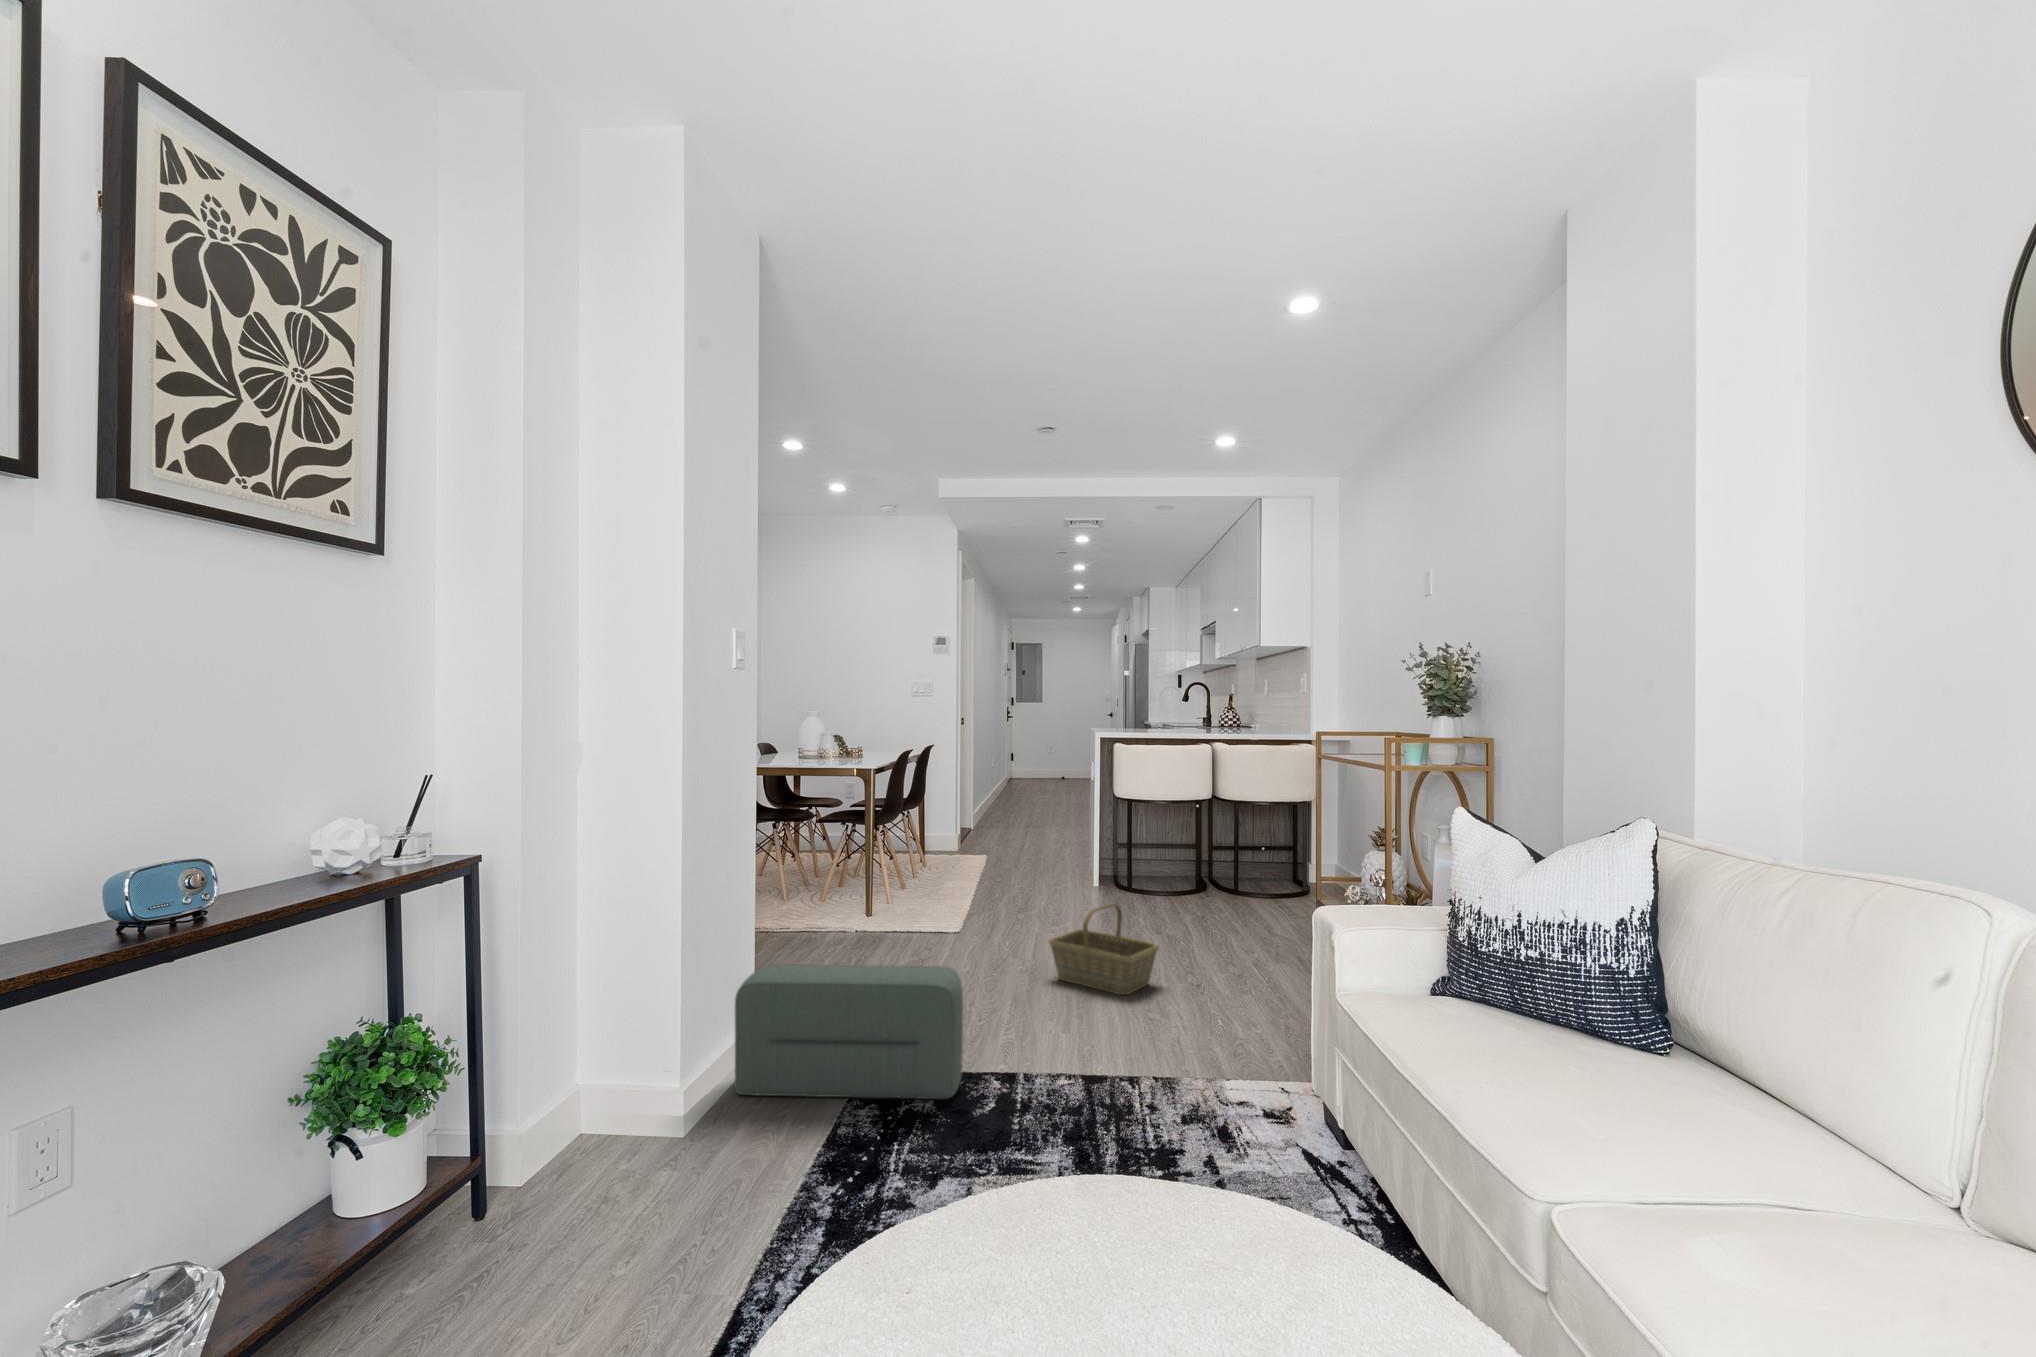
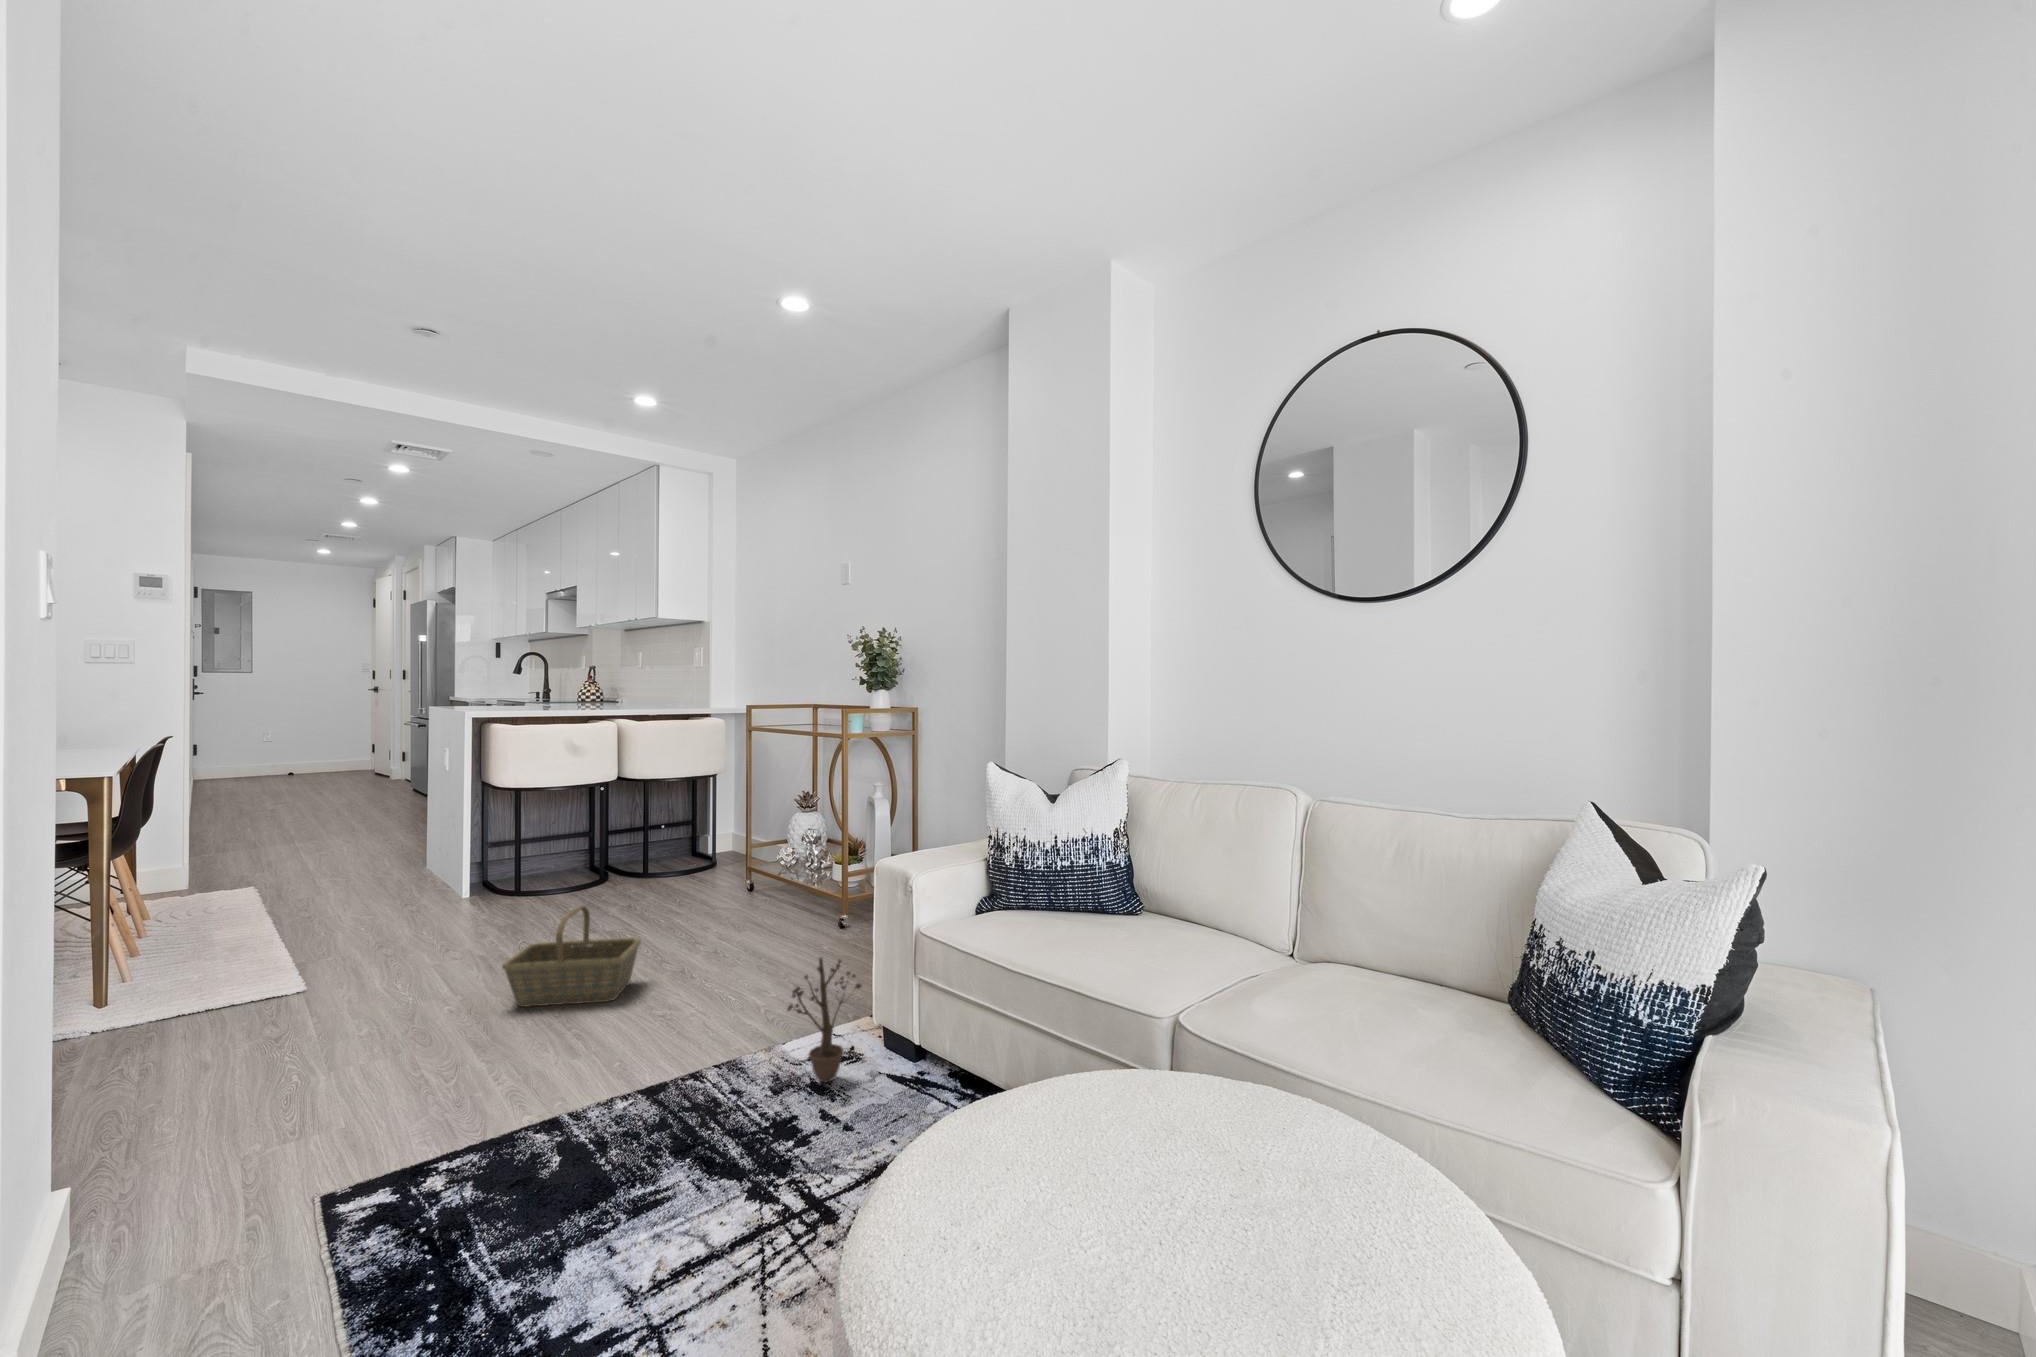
pouf: present [735,964,963,1099] -> none [96,1022,498,1314]
decorative plant: none [1182,995,1284,1133] -> present [775,958,862,1089]

